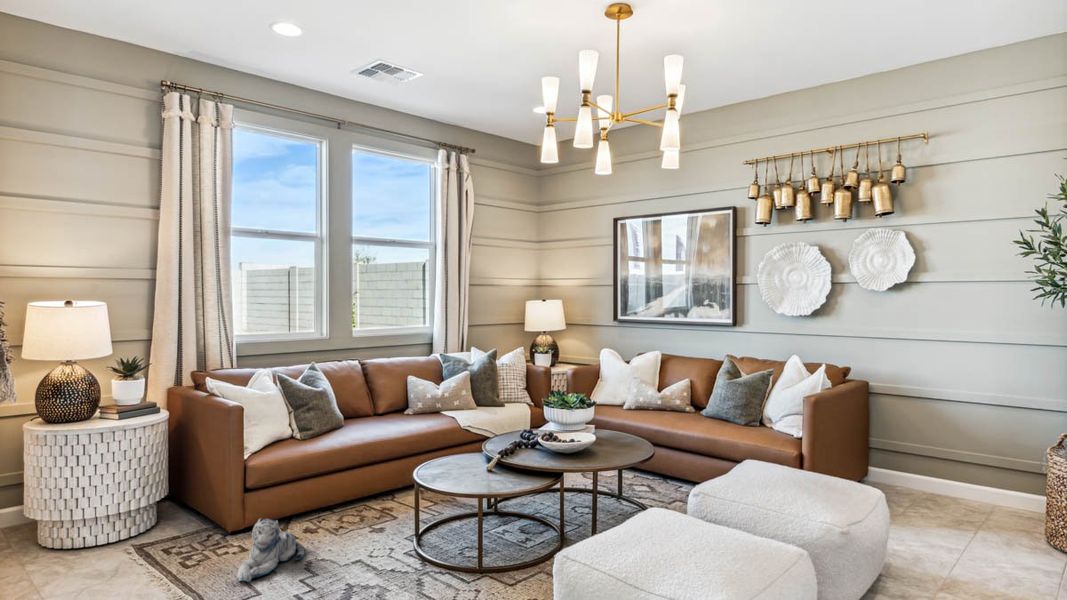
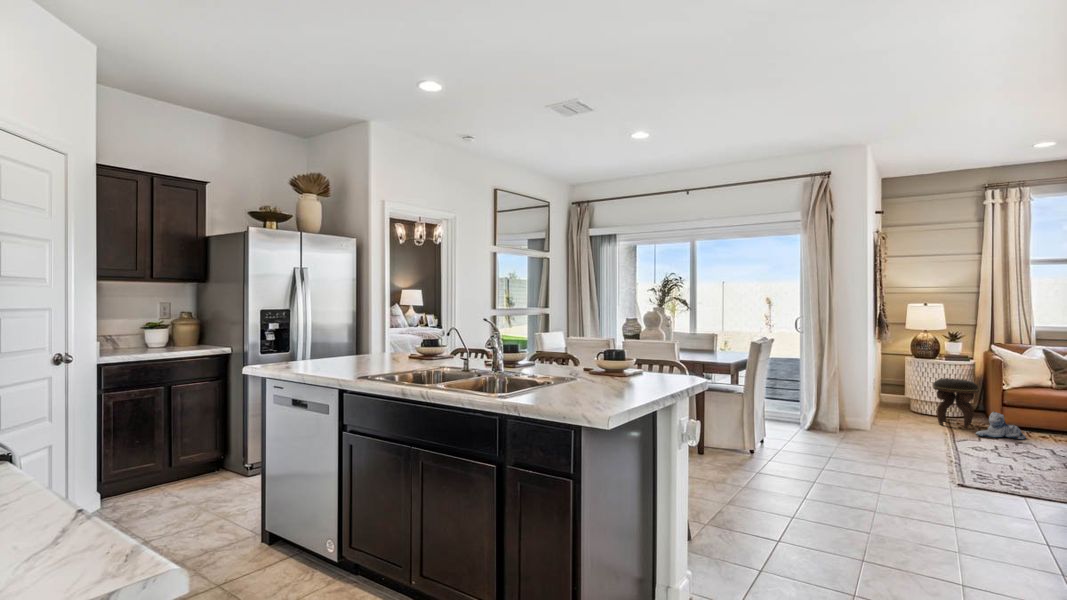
footstool: none [117,459,209,575] -> present [933,378,978,428]

